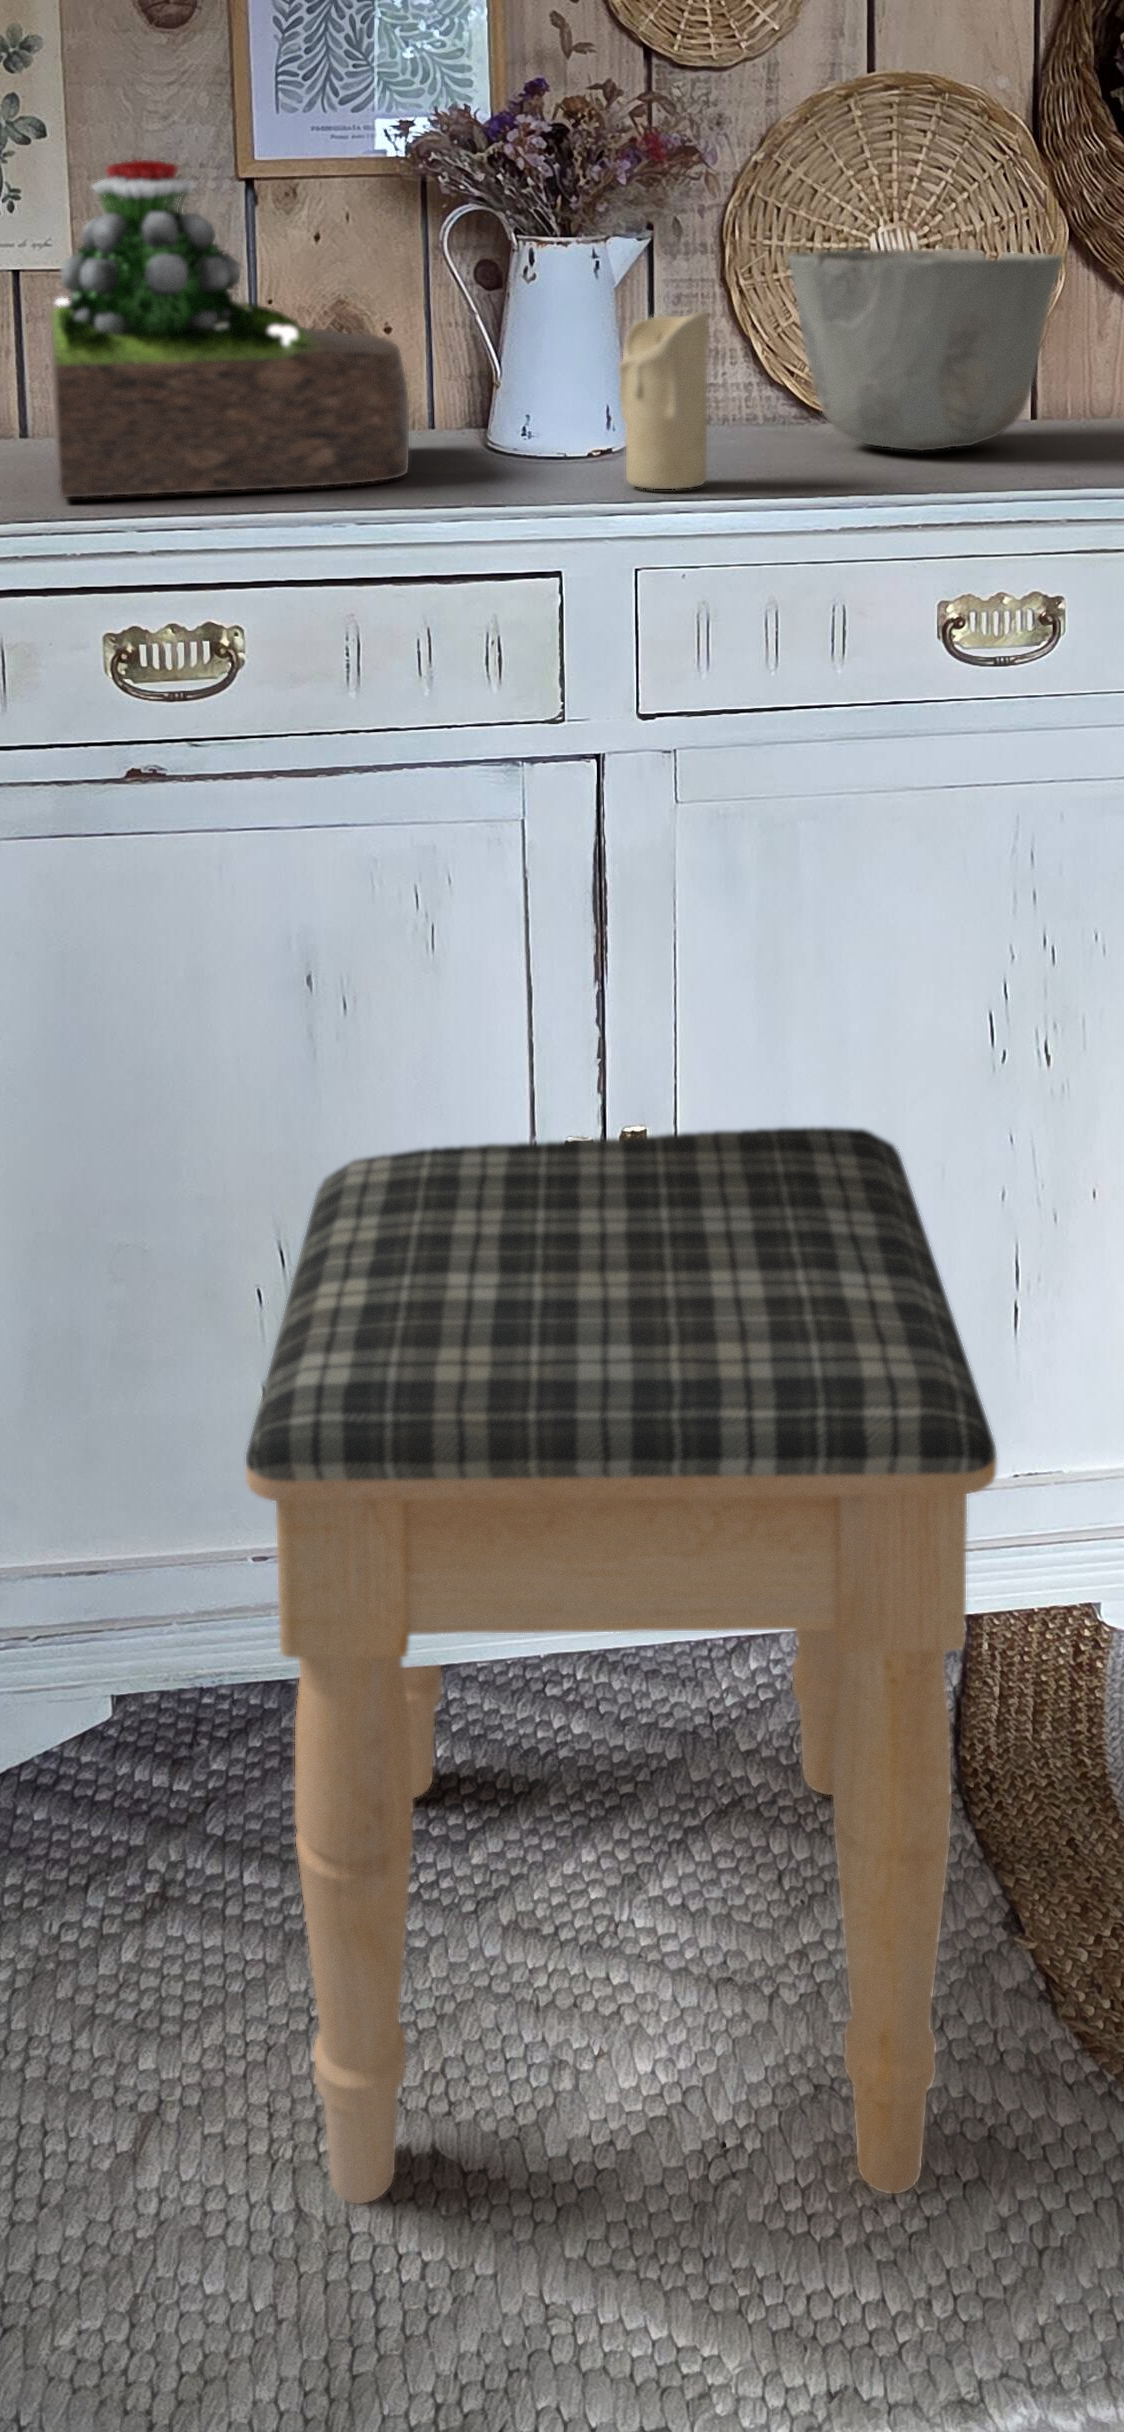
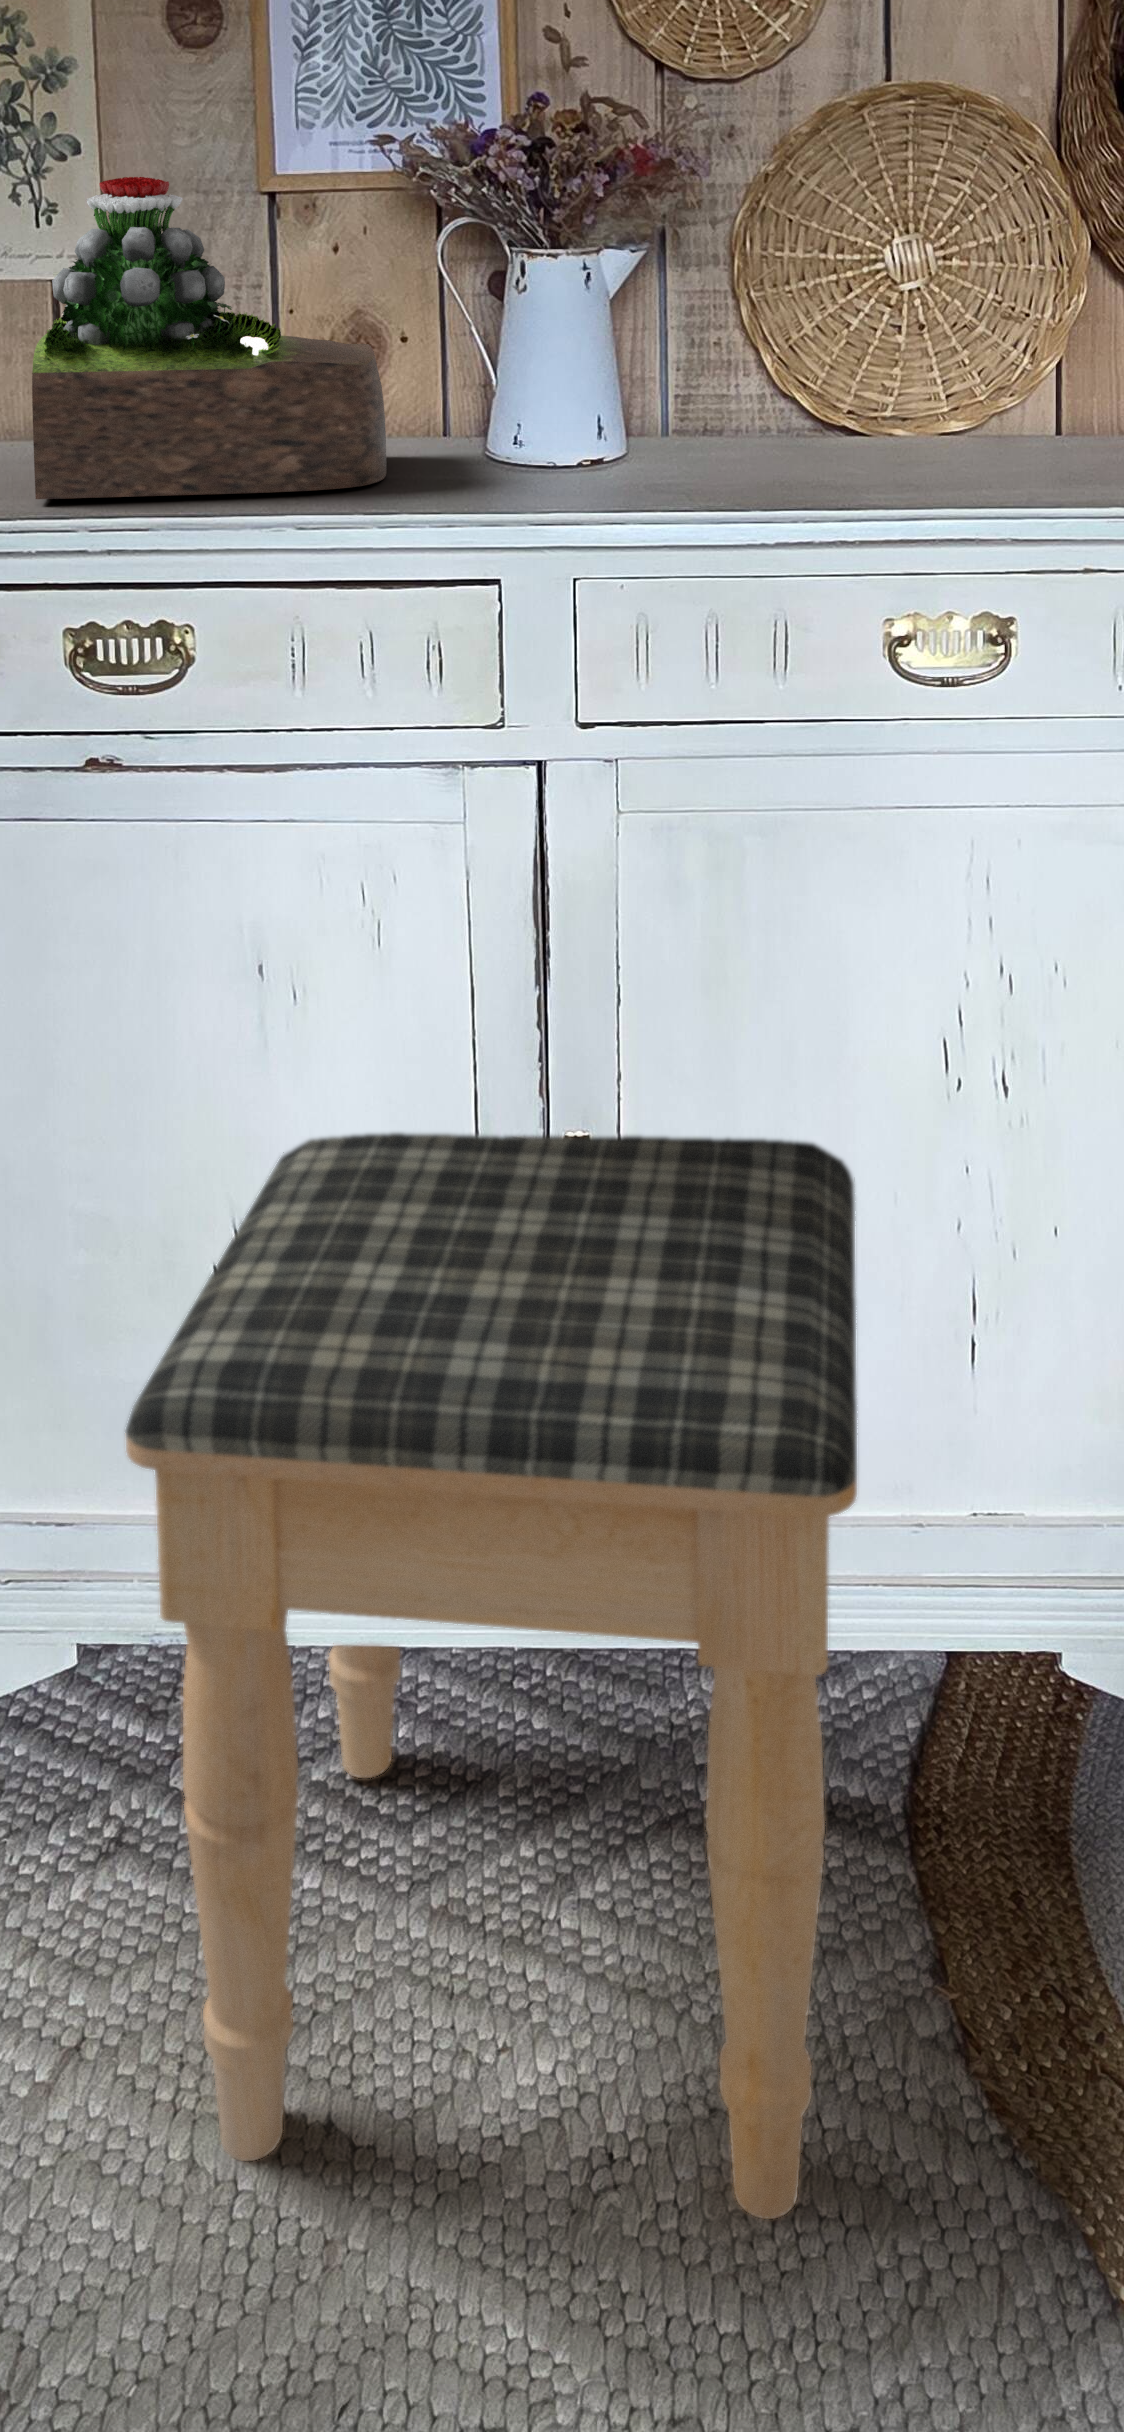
ceramic bowl: present [788,249,1063,451] -> none [773,262,1052,464]
candle: present [619,311,709,489] -> none [572,323,662,500]

